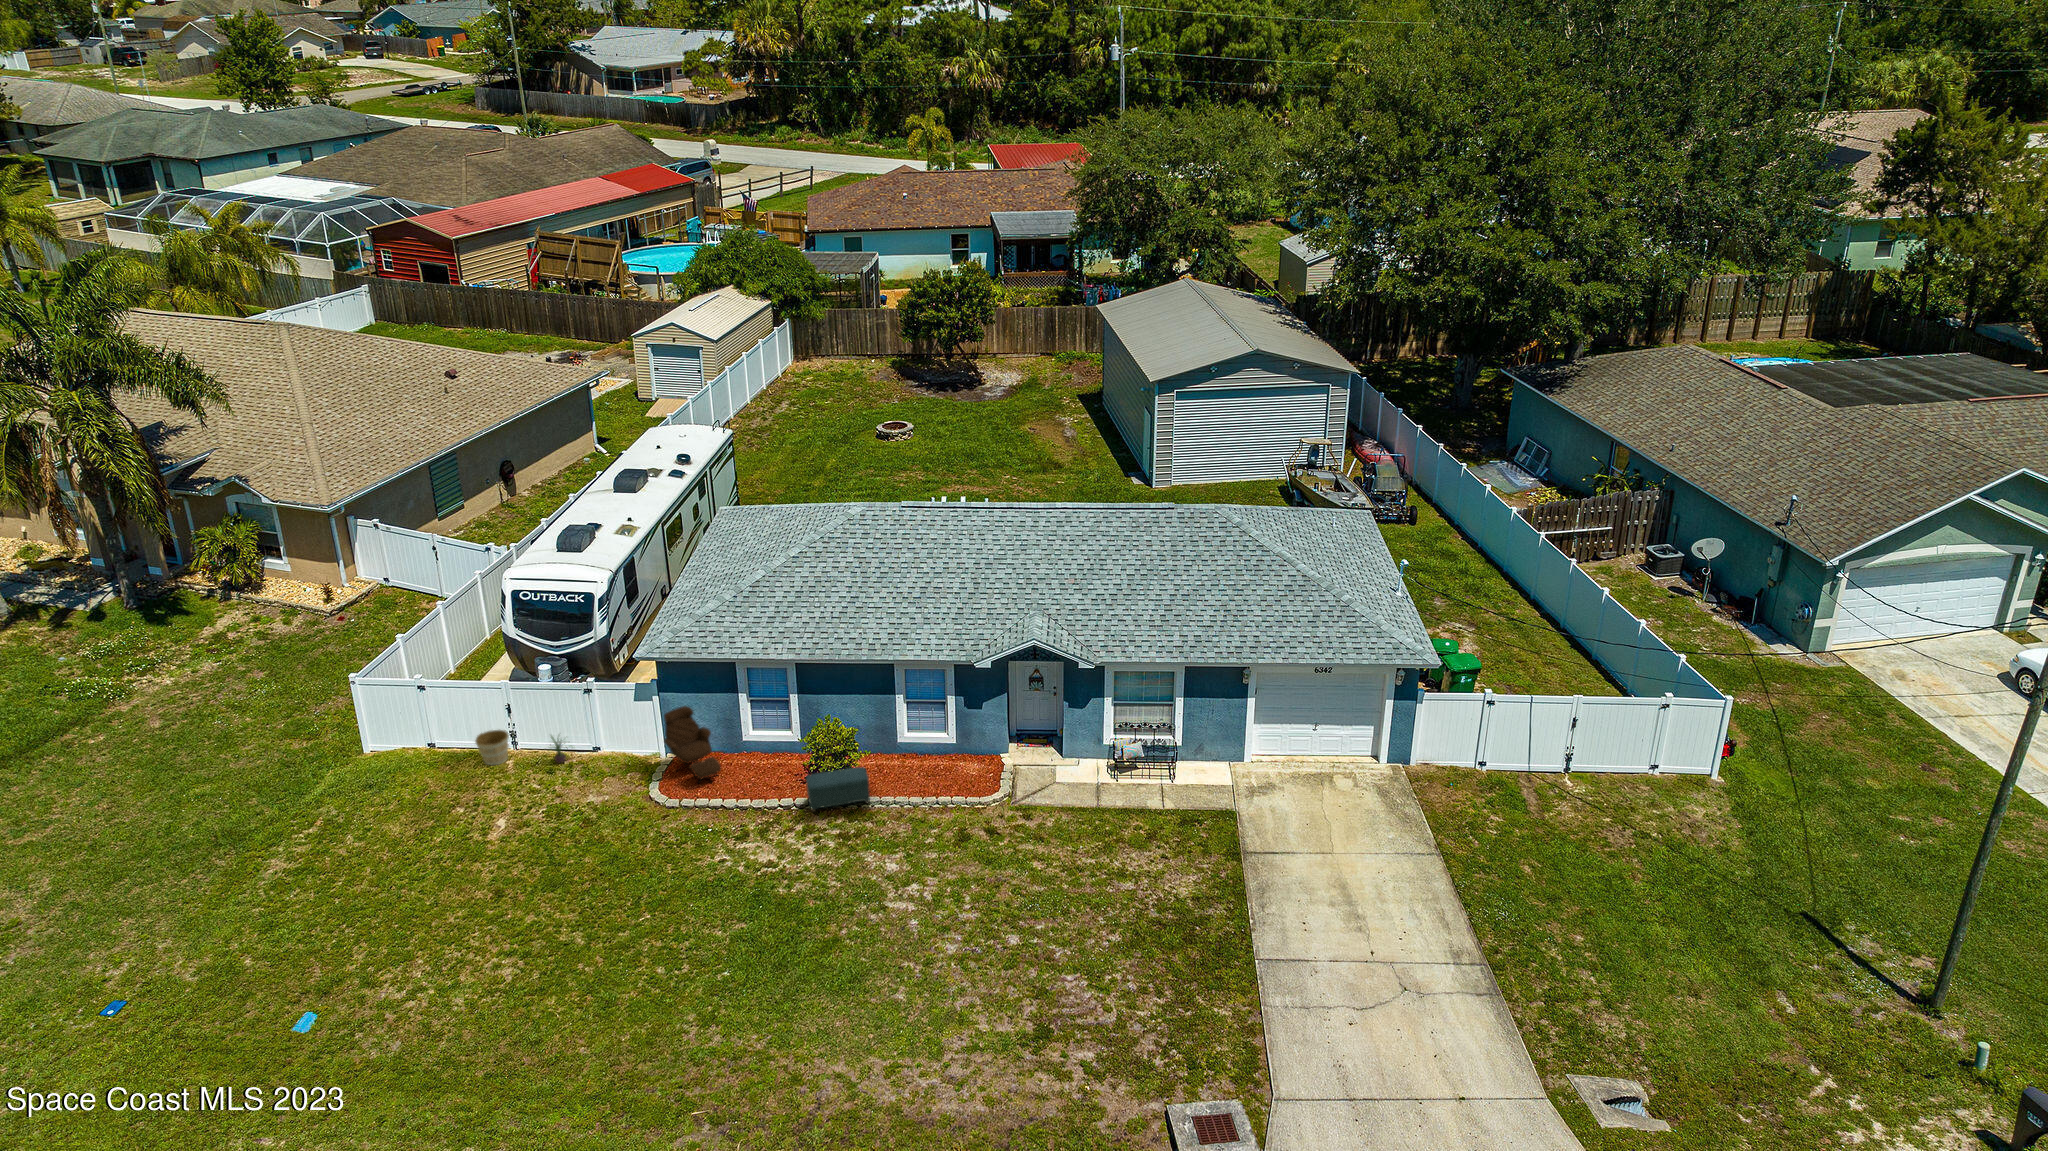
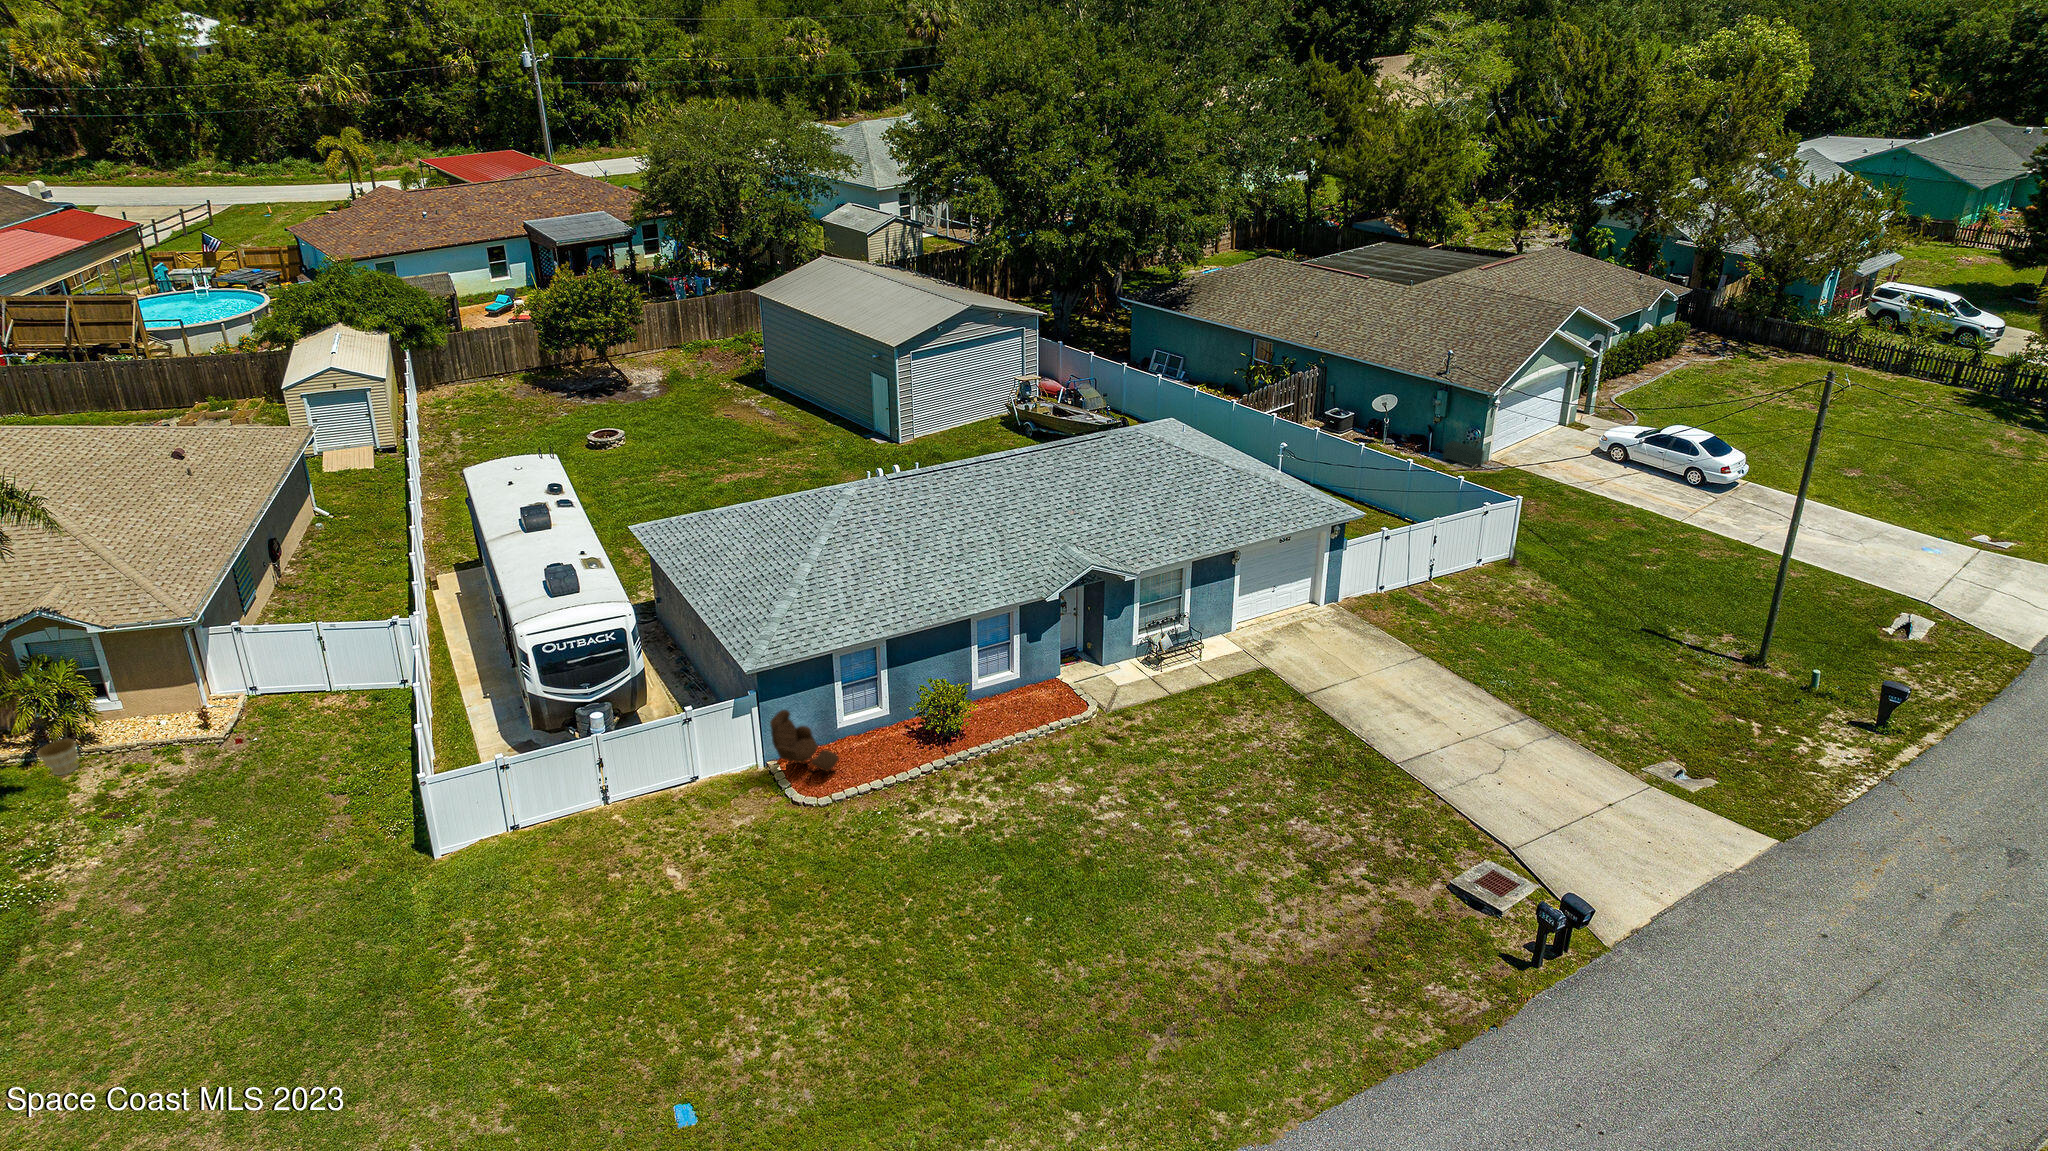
wooden bucket: present [475,730,509,765] -> present [38,739,79,775]
decorative plant: present [550,736,568,763] -> present [1509,546,1521,565]
bench: present [806,767,870,812] -> present [1443,441,1484,468]

